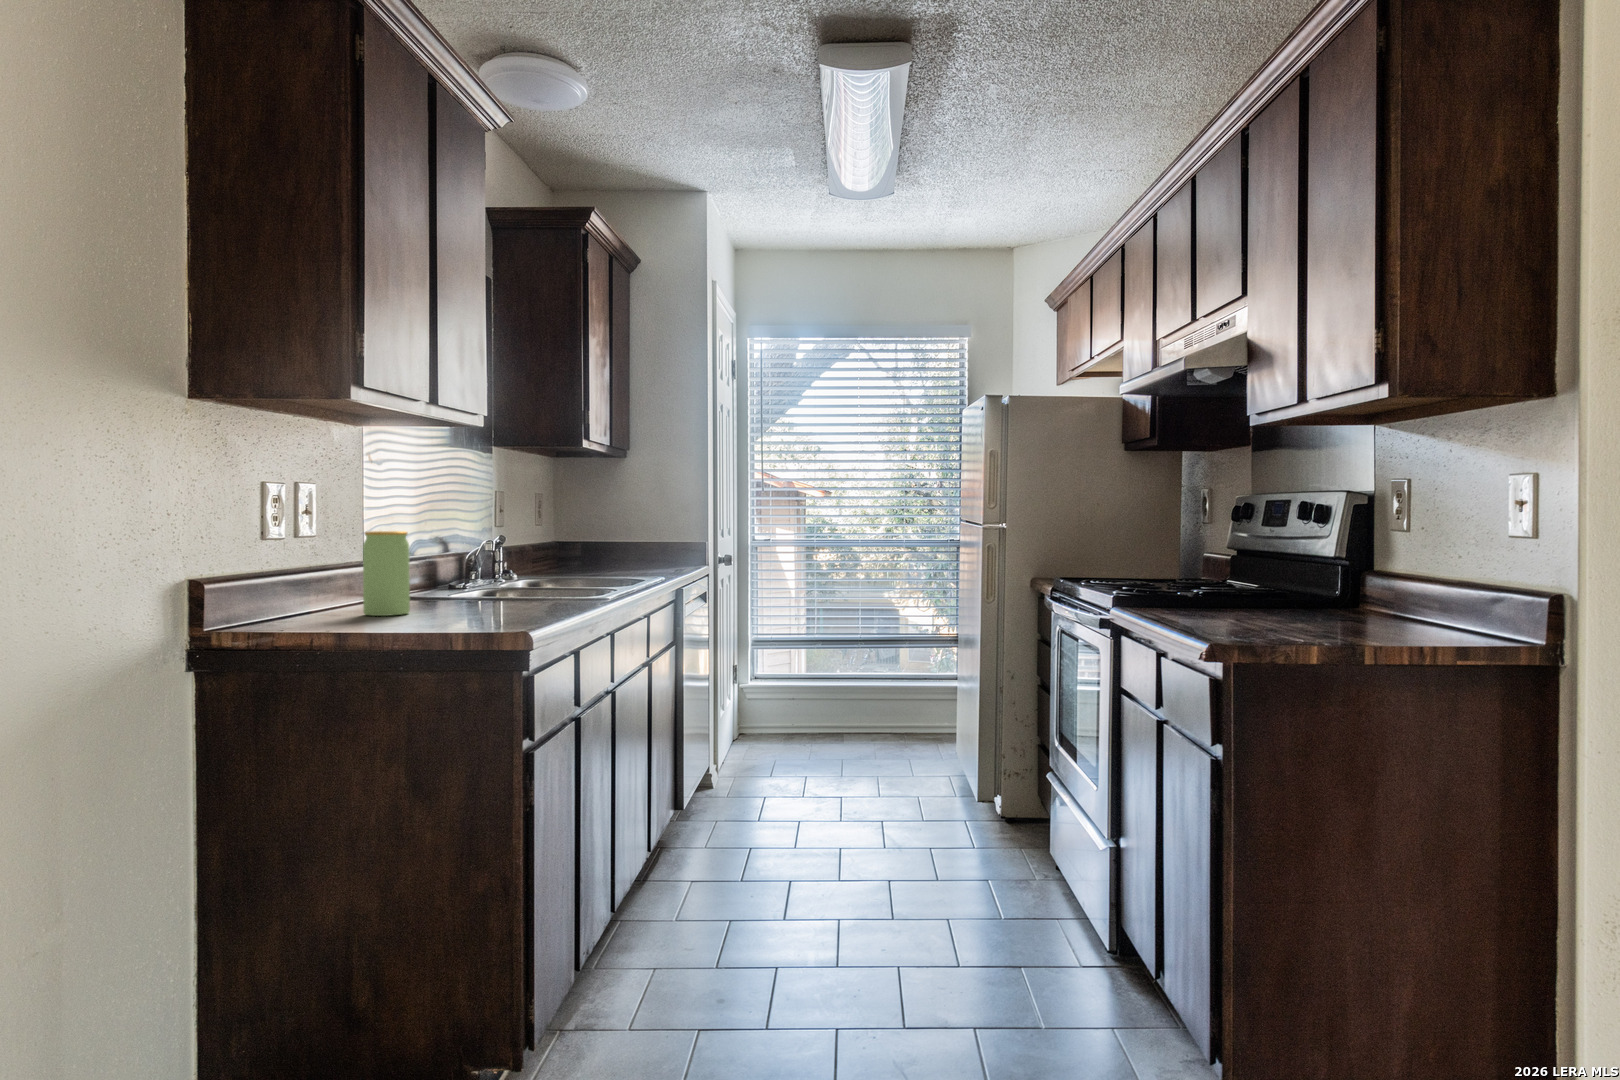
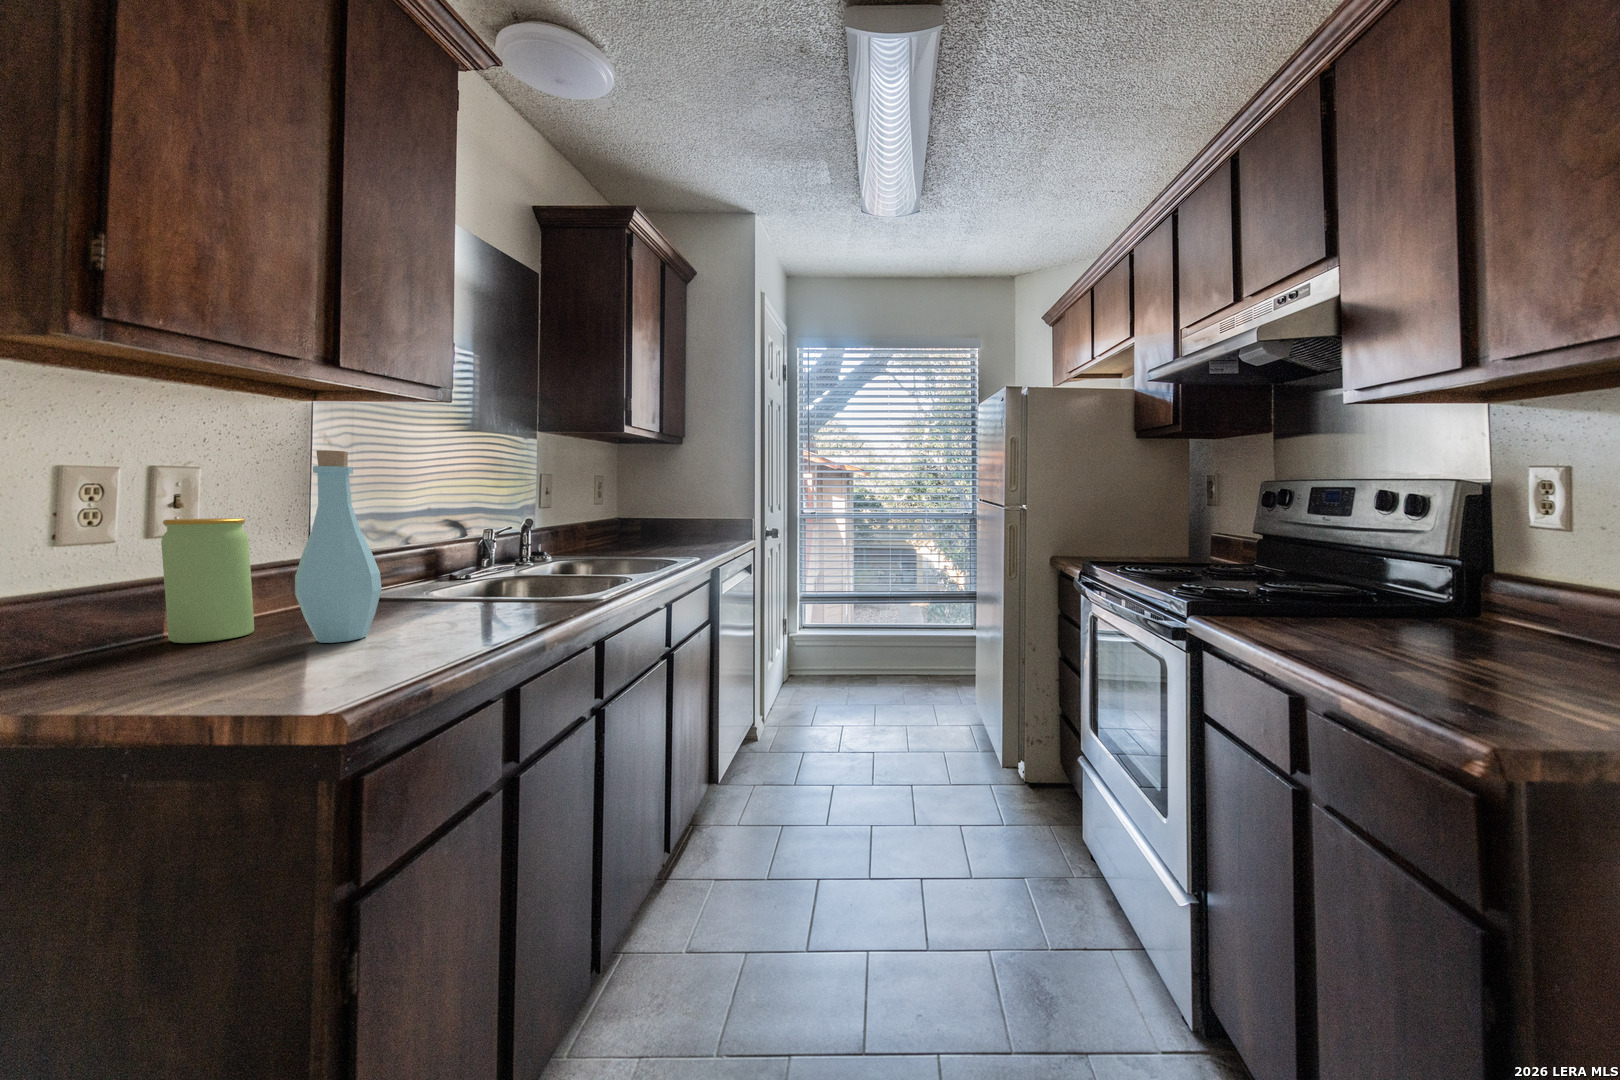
bottle: none [460,485,507,615] -> present [295,450,382,643]

